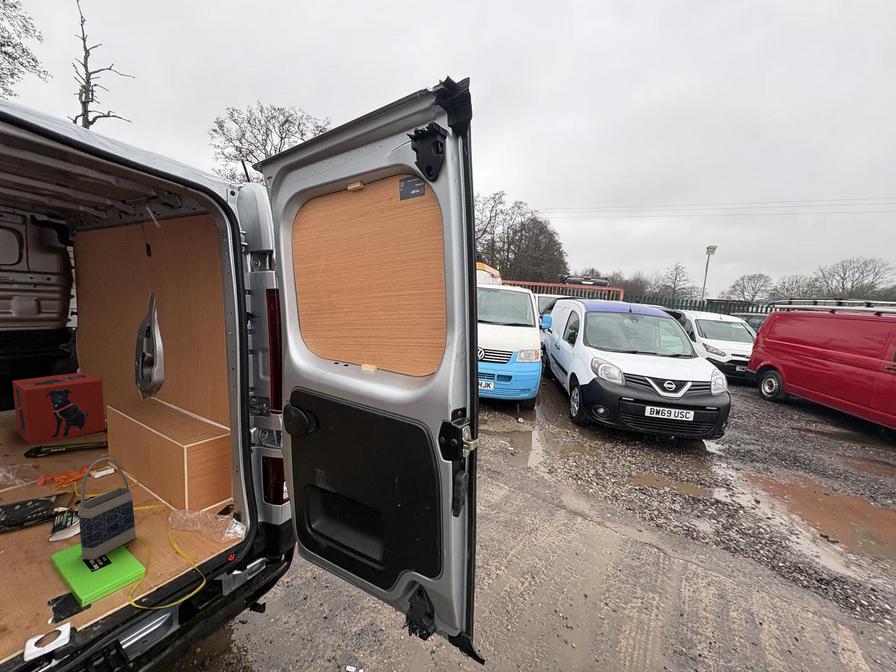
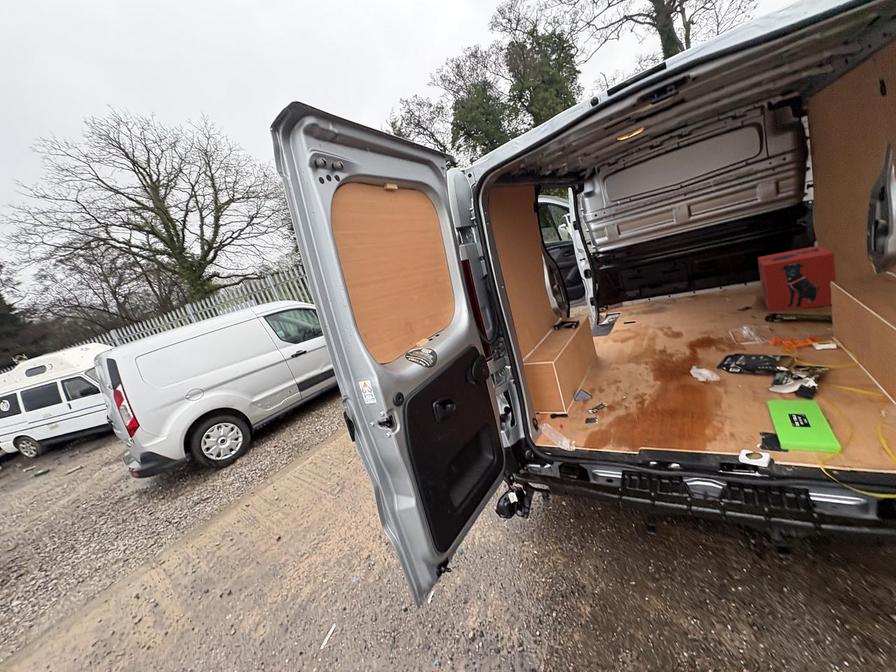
bag: present [78,458,136,560] -> none [787,332,844,418]

